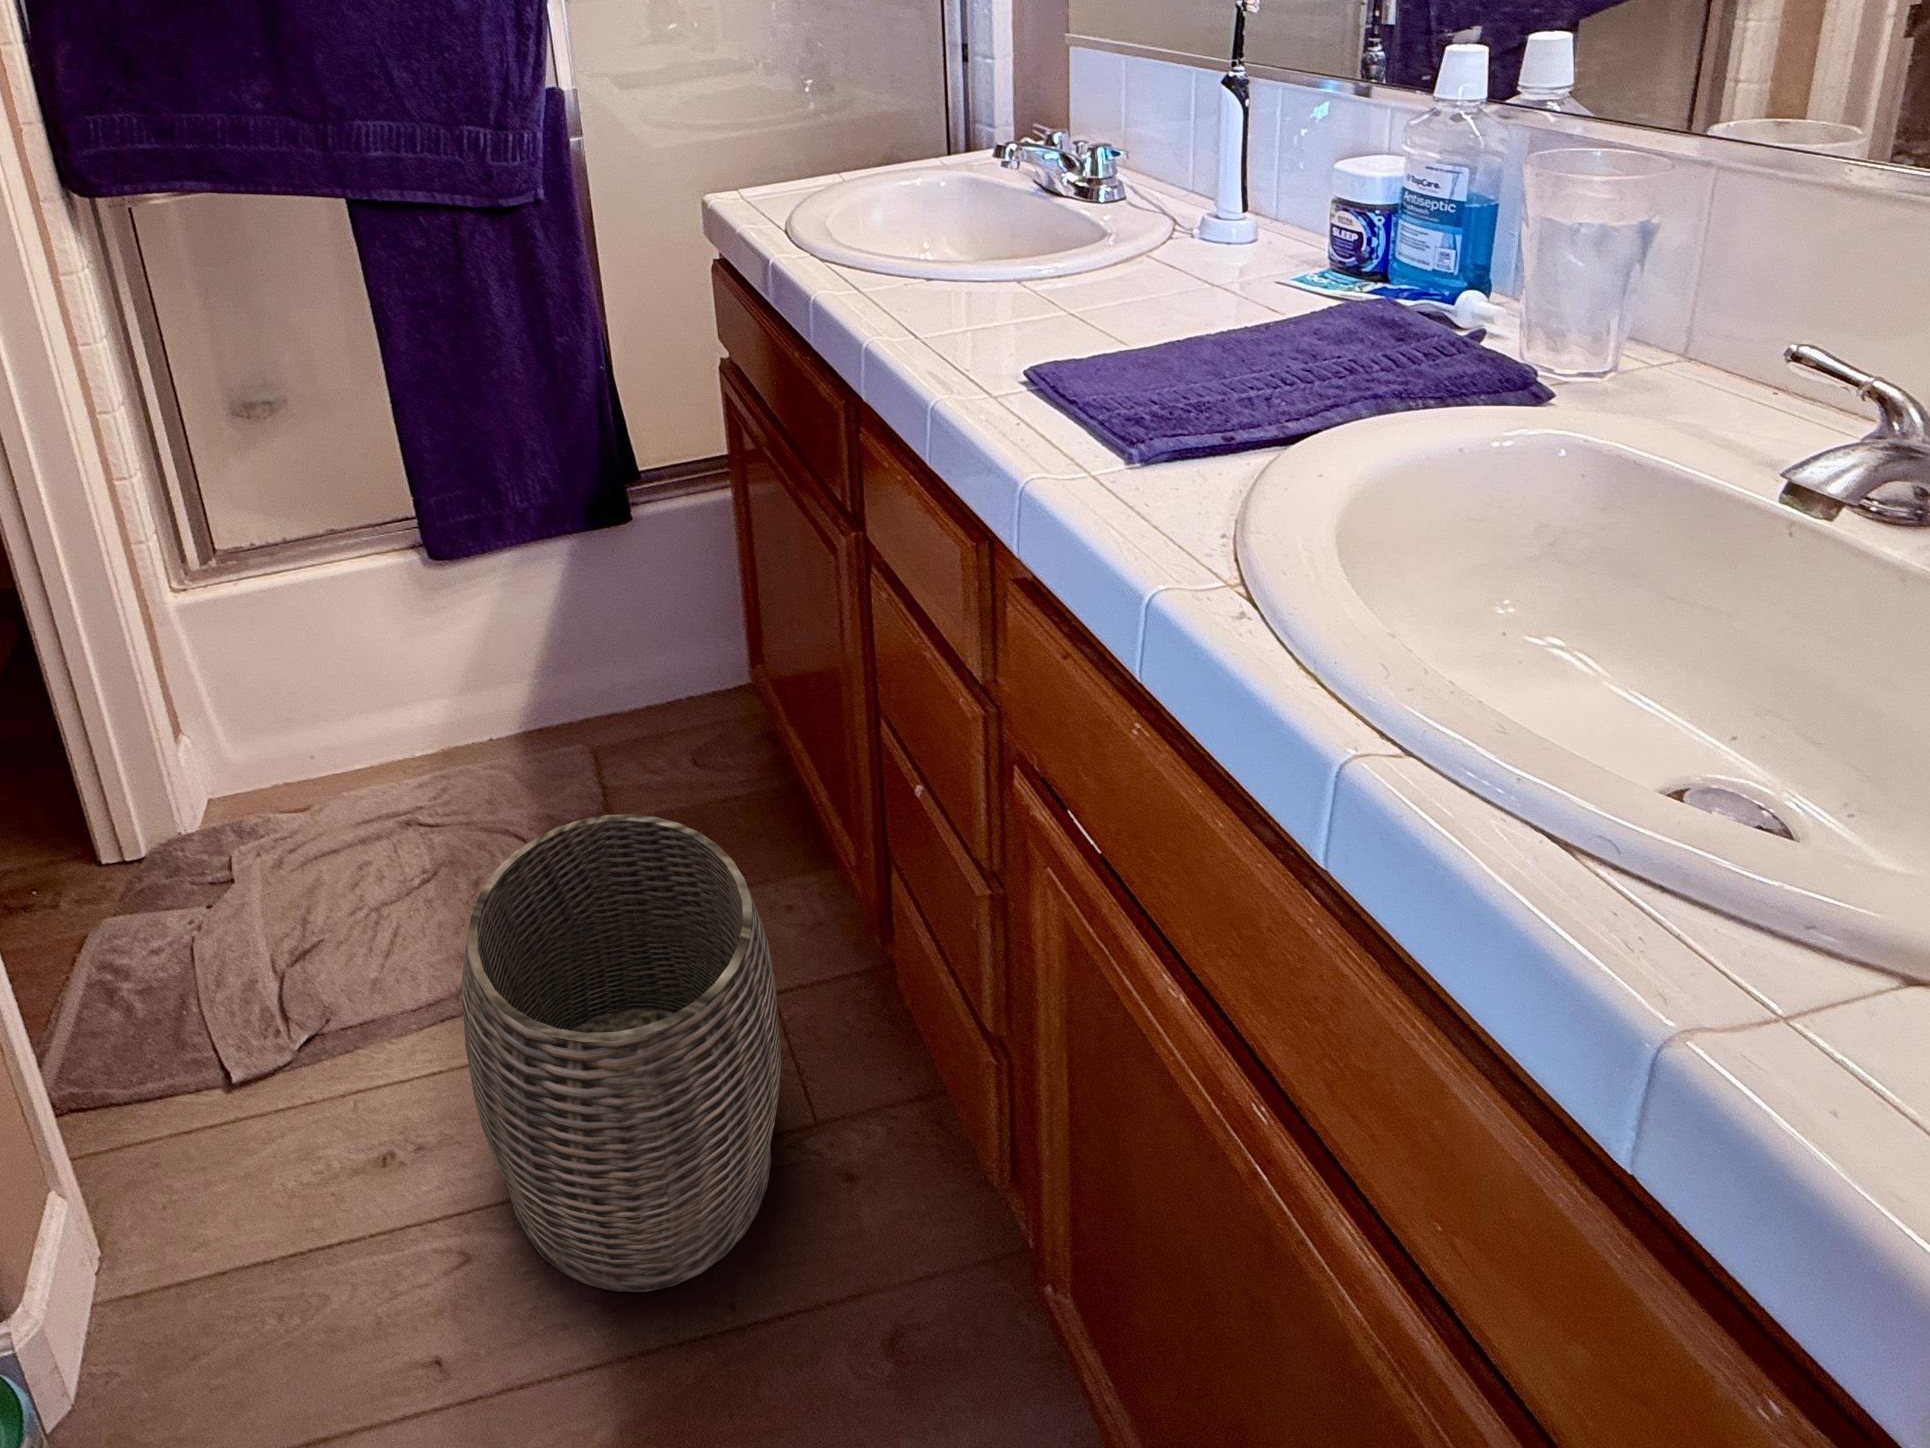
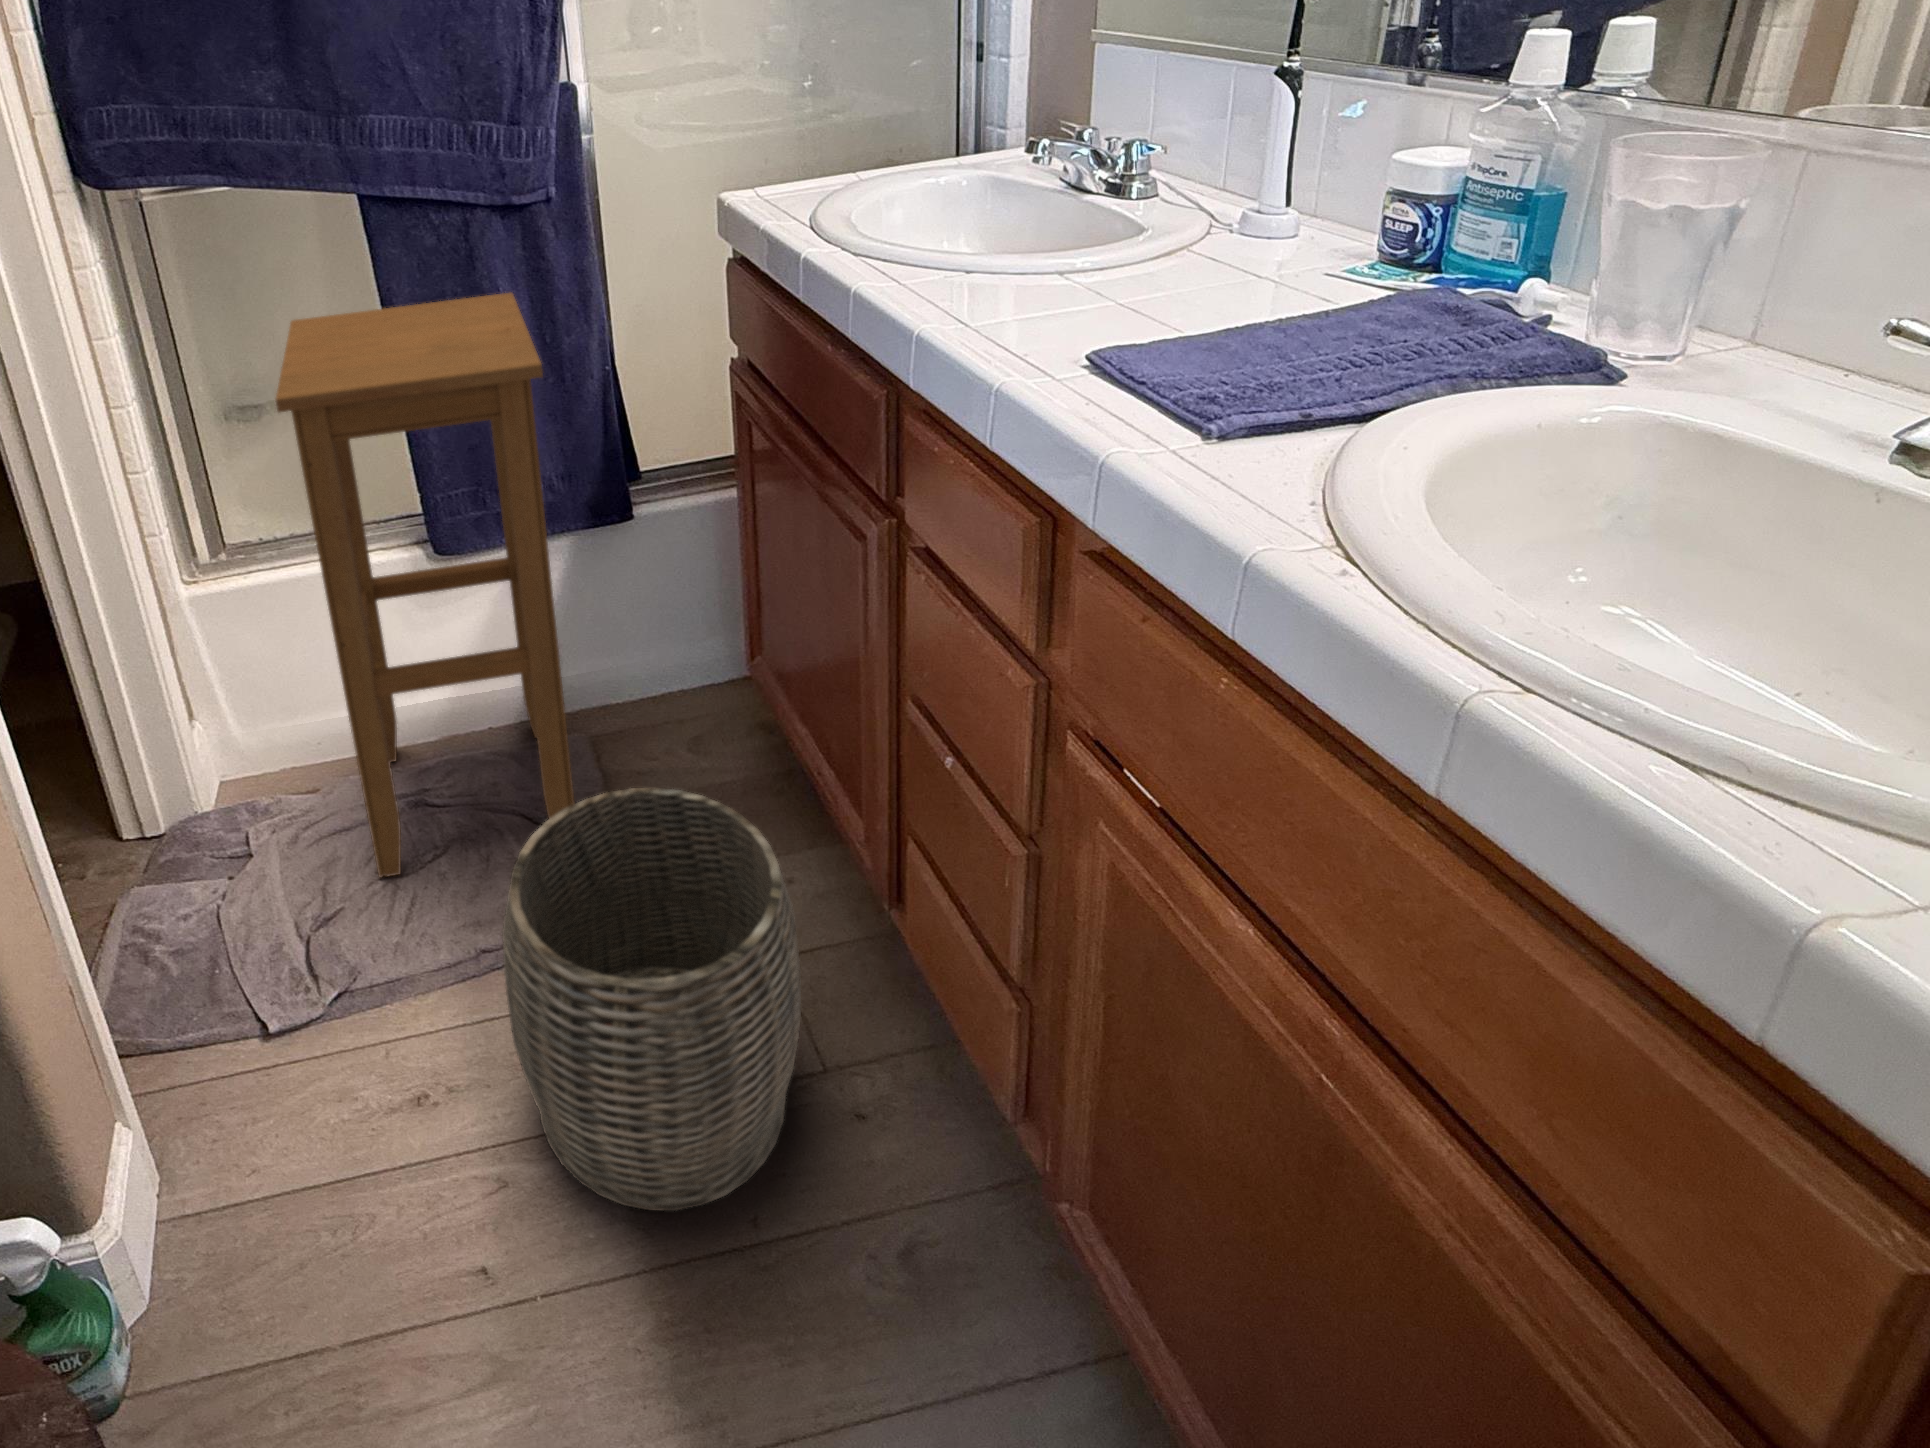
stool: none [243,294,570,908] -> present [276,293,575,877]

